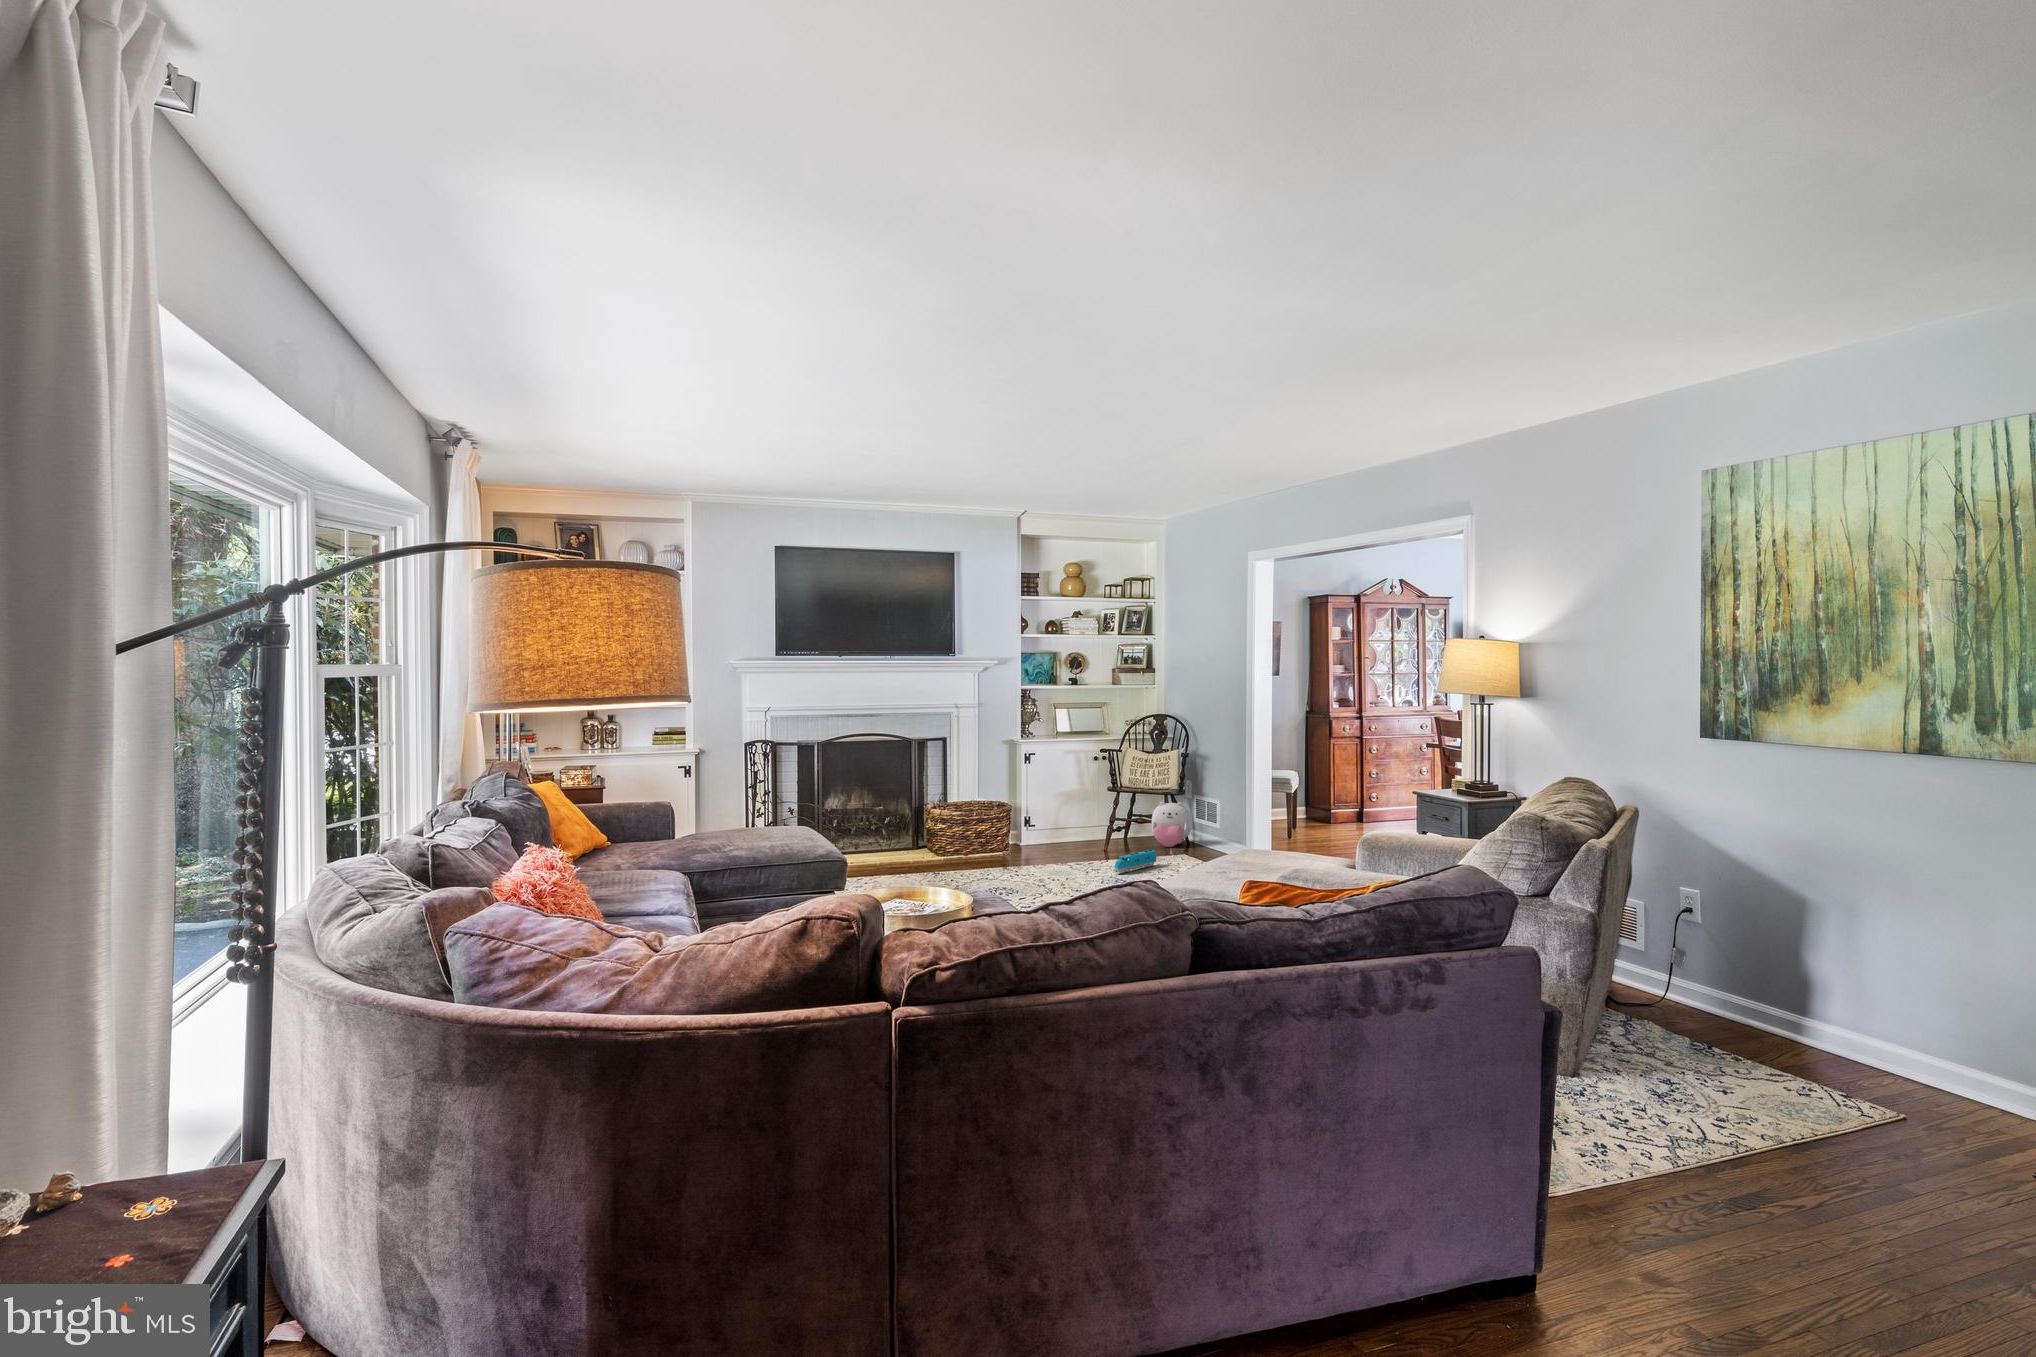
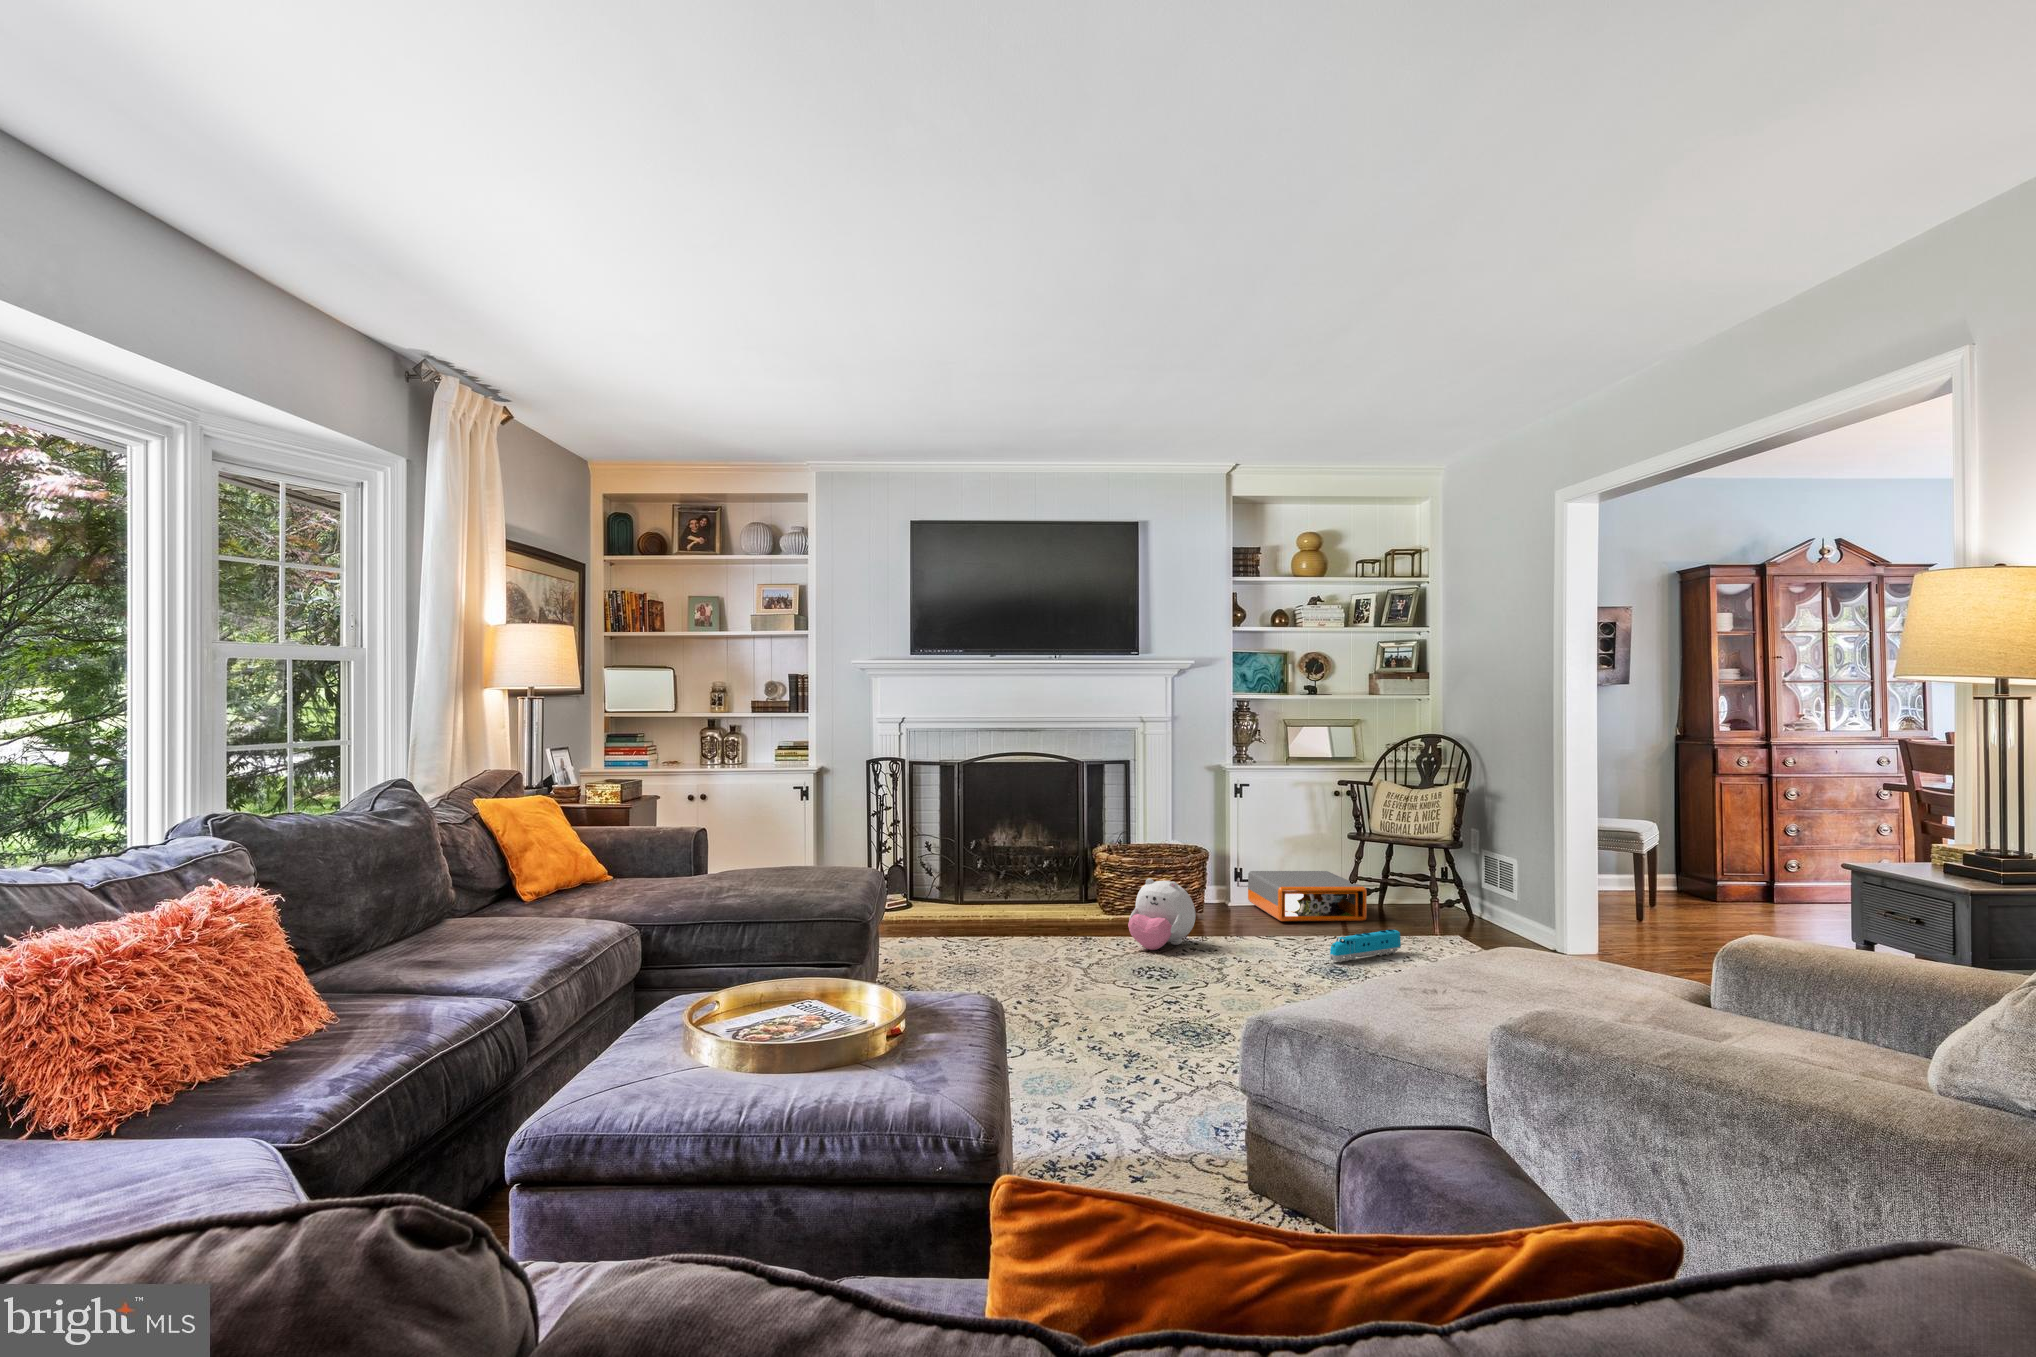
plush toy: present [1152,802,1193,847] -> present [1128,878,1196,950]
storage box: none [1034,816,1122,852] -> present [1248,871,1367,921]

